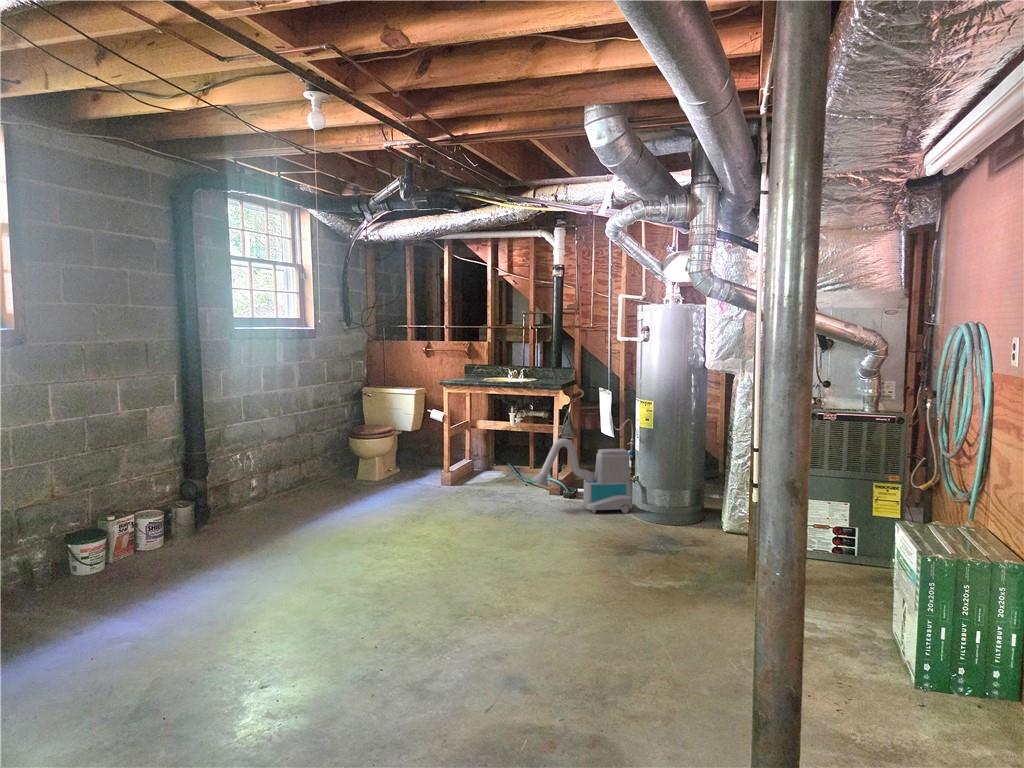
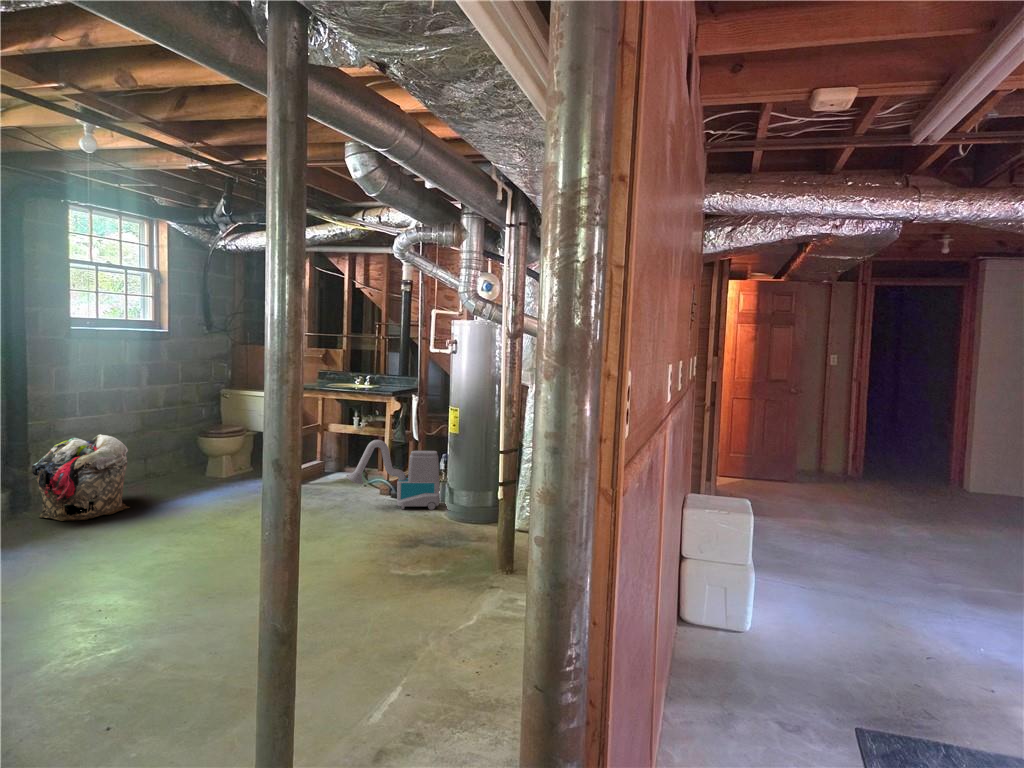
laundry basket: none [214,441,309,535] -> present [32,434,130,521]

